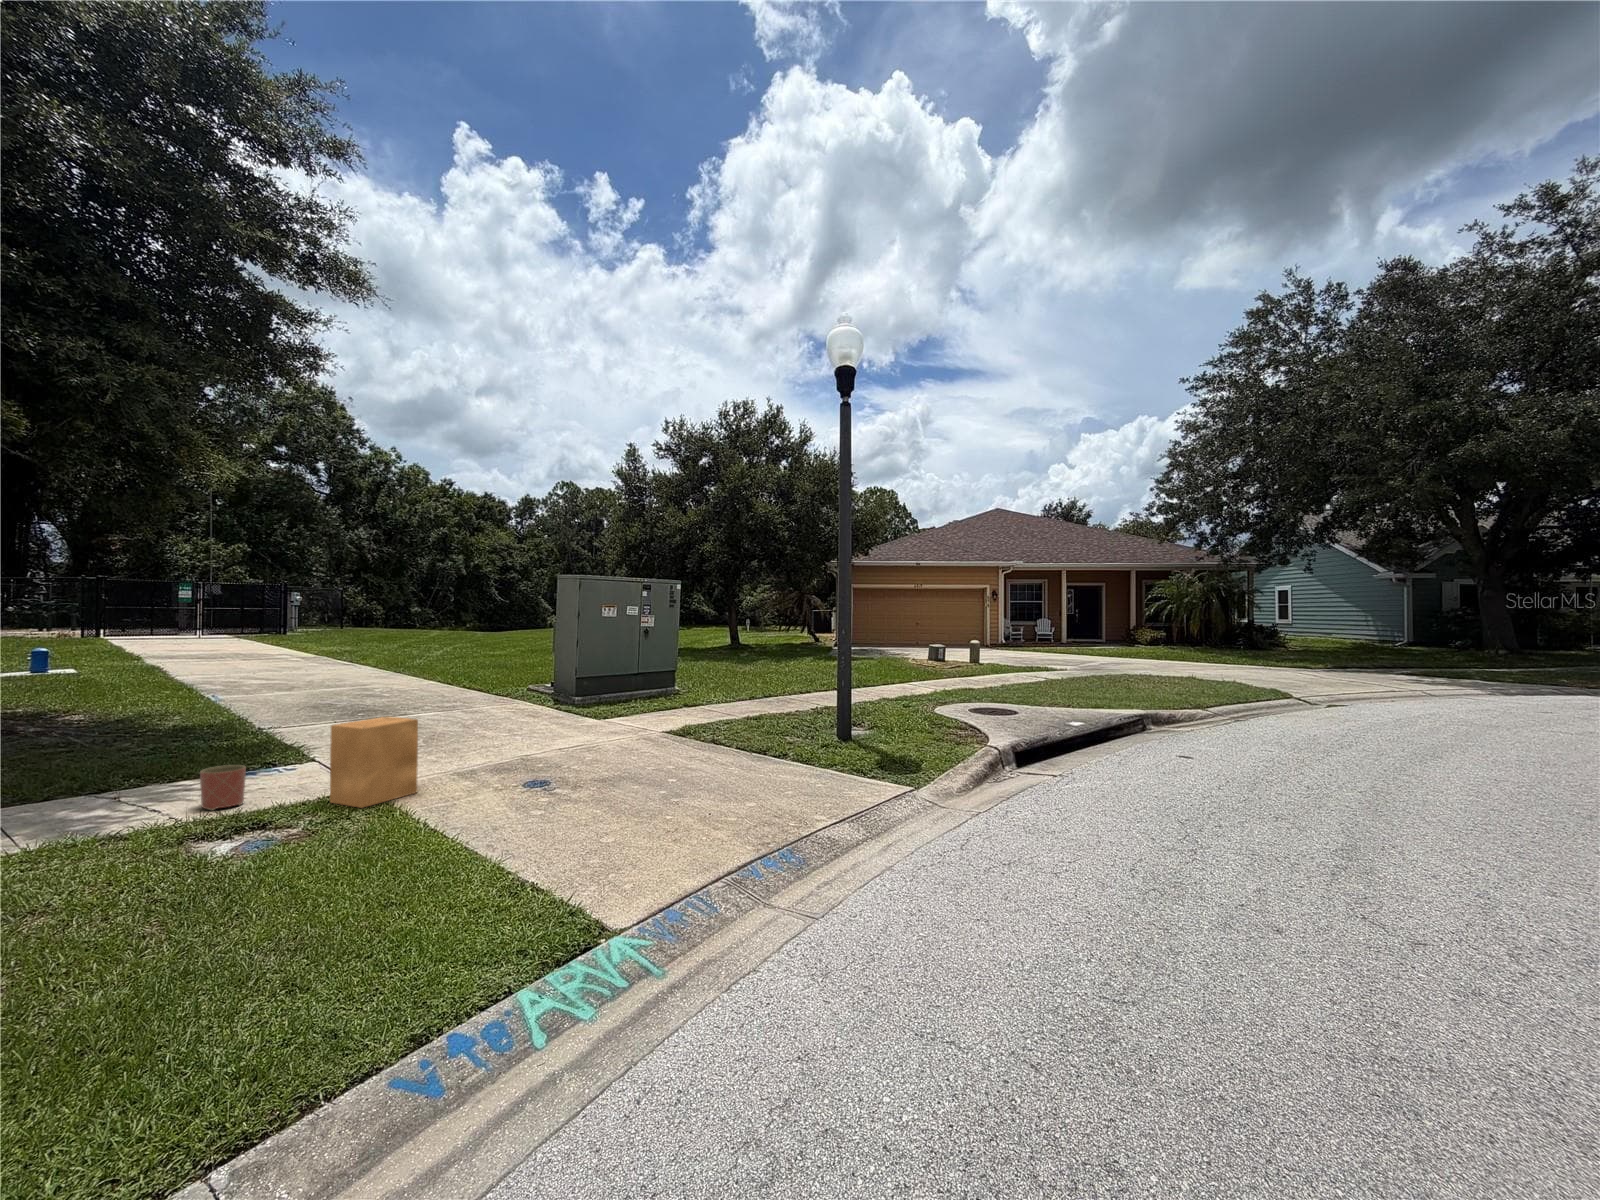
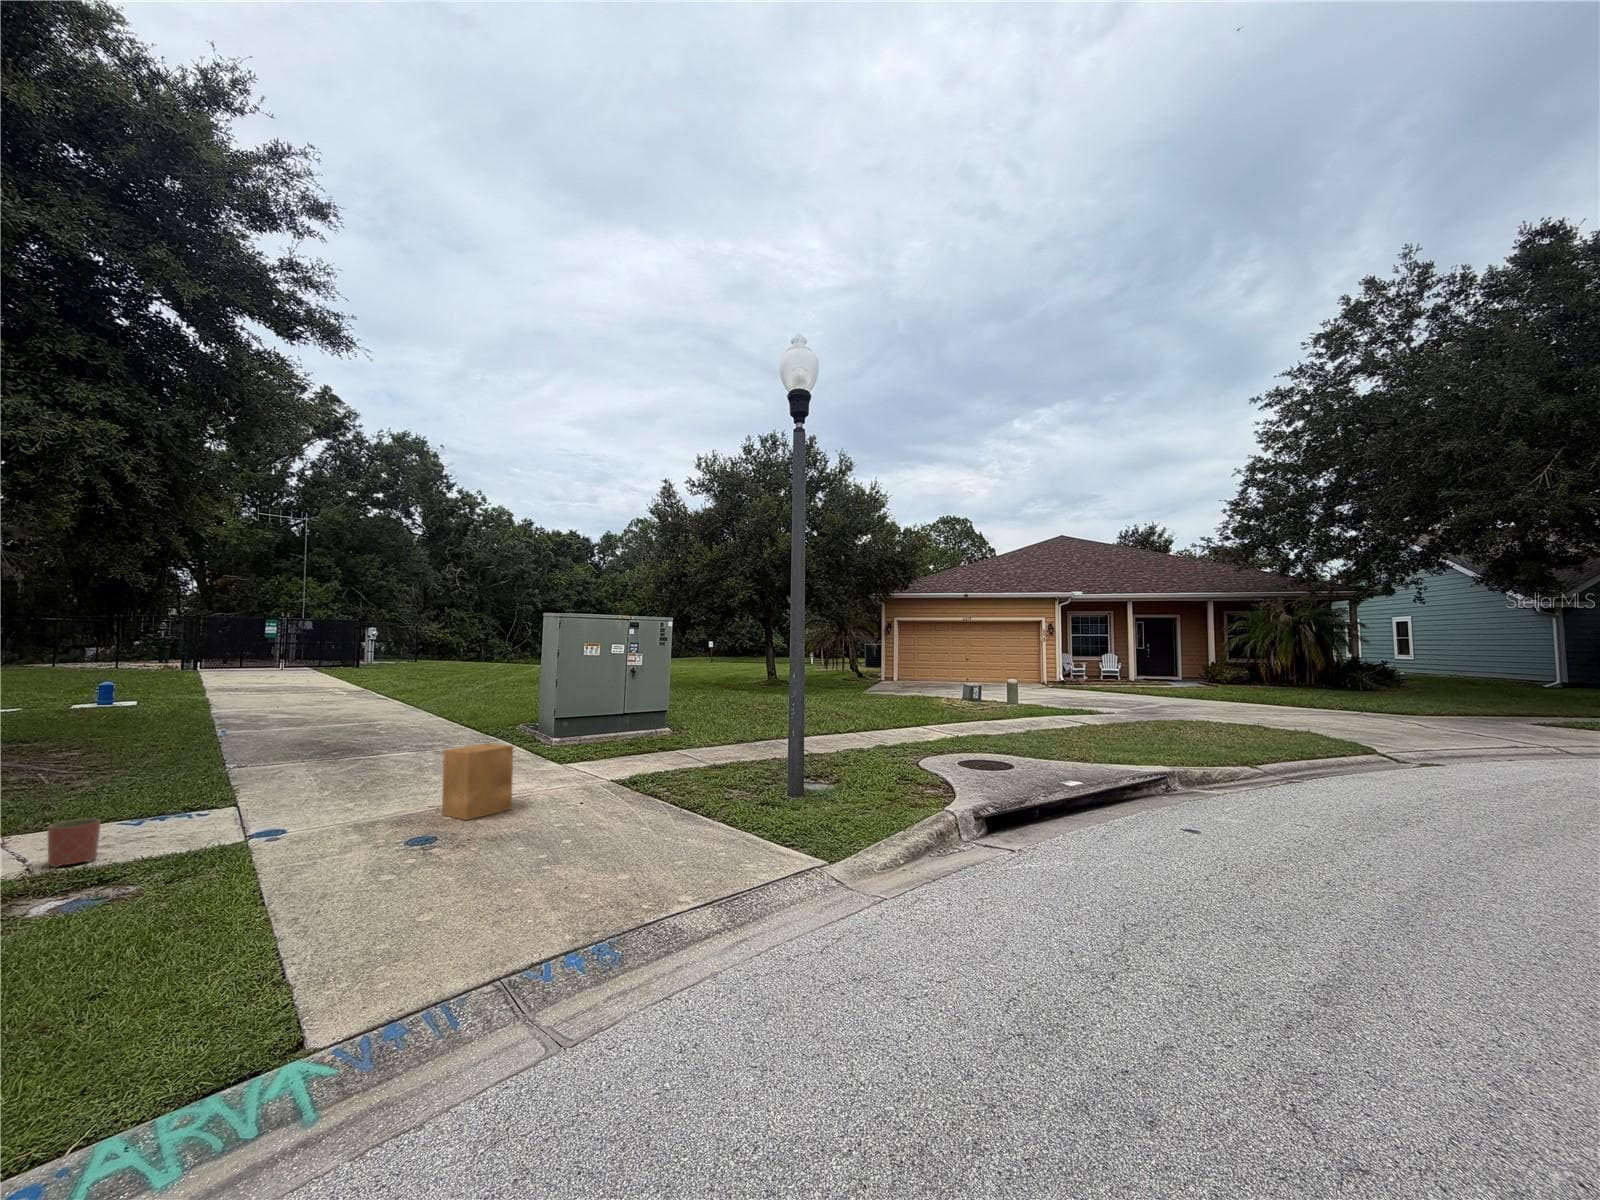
cardboard box: present [330,716,418,808] -> present [442,743,513,820]

